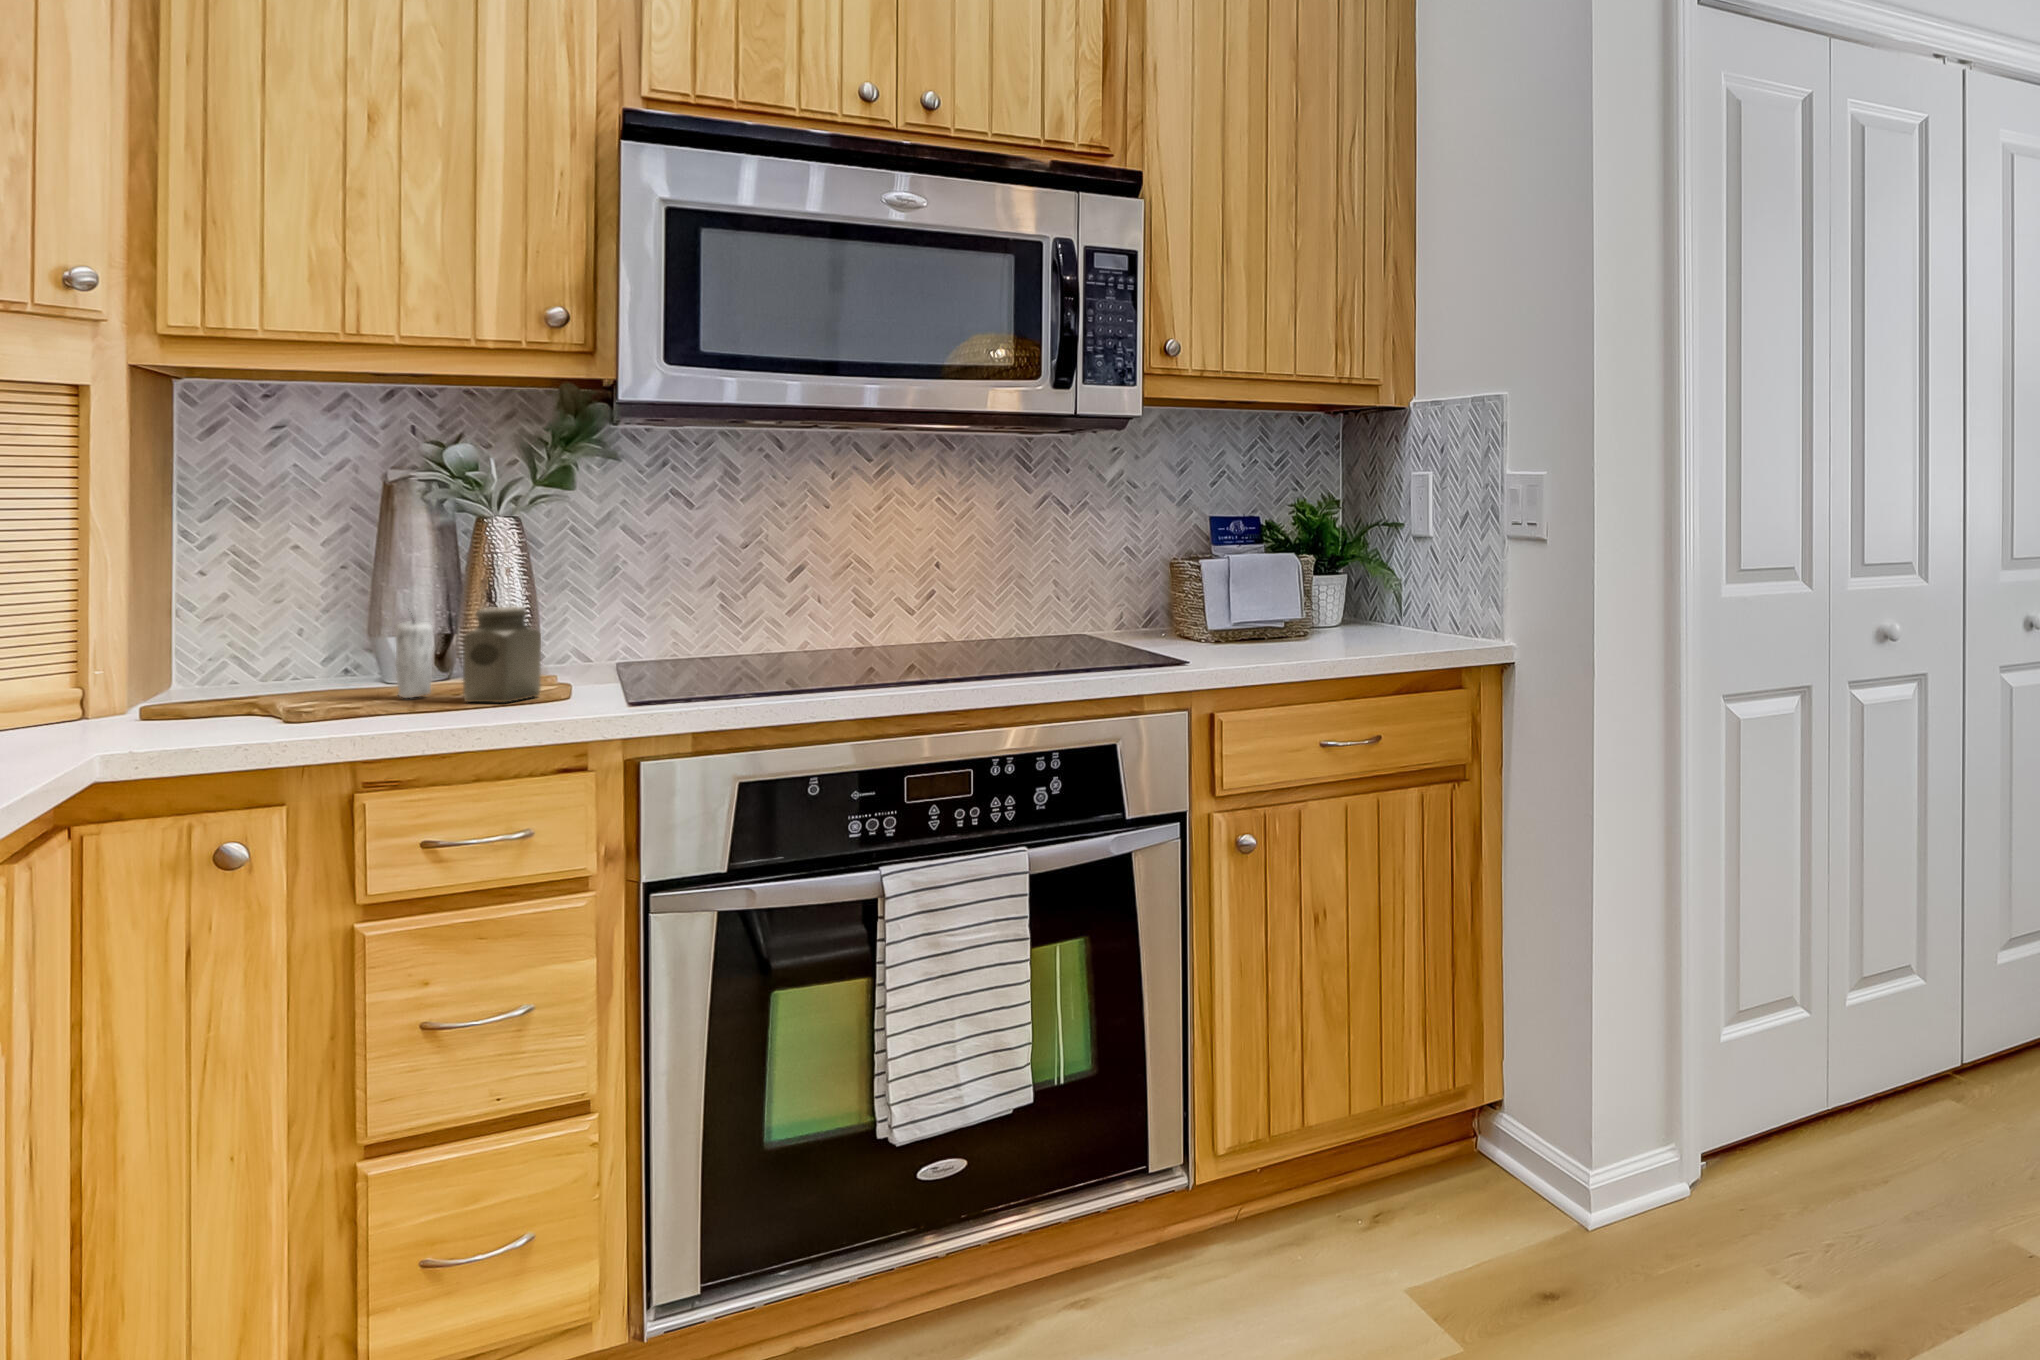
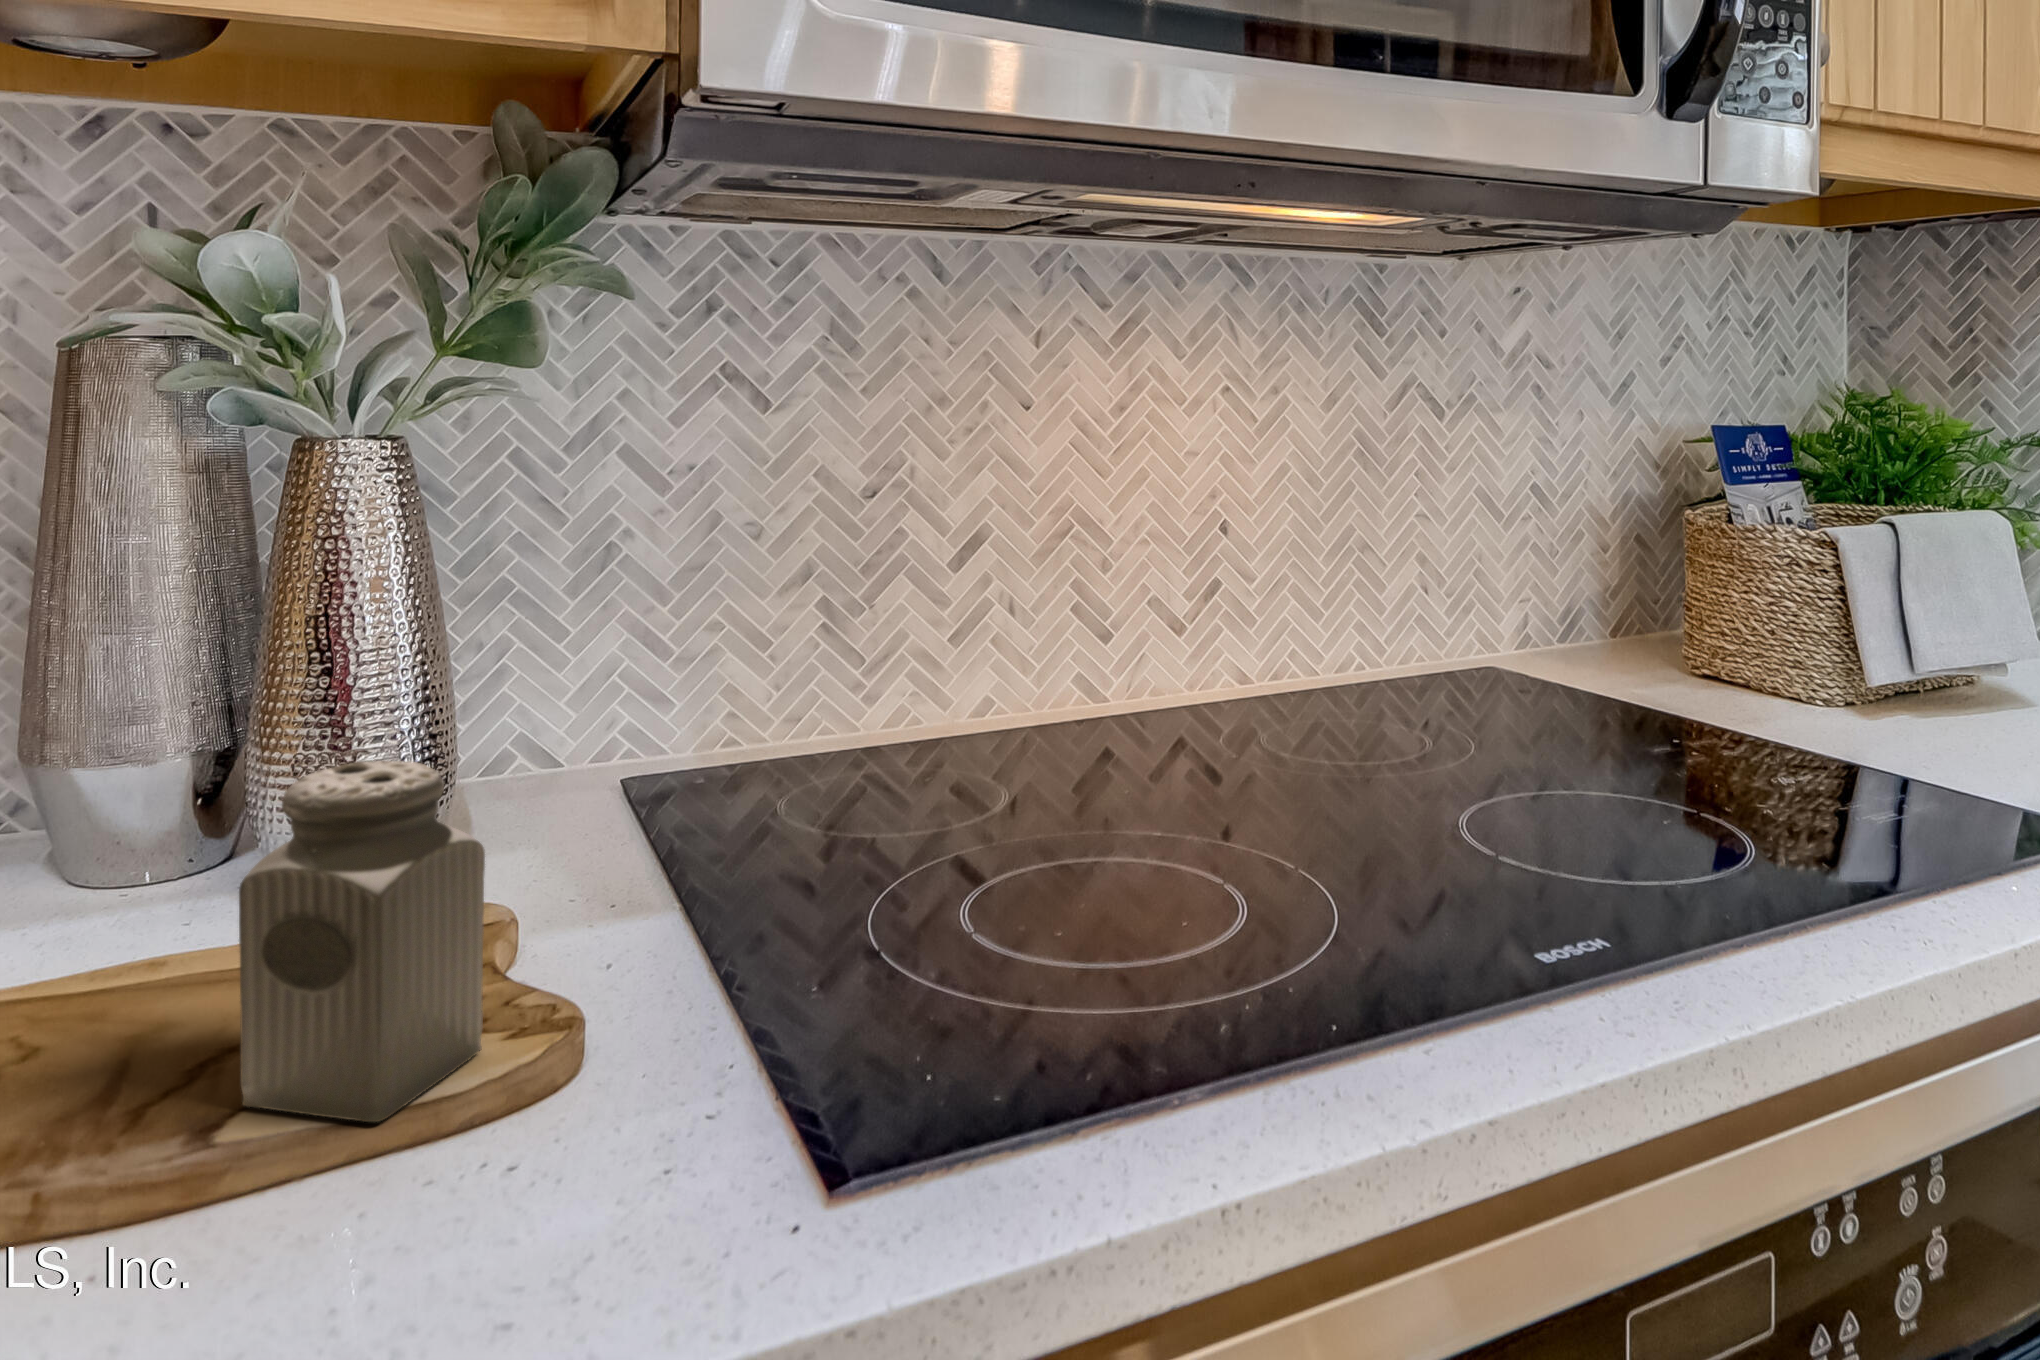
candle: present [395,613,433,698] -> none [32,755,156,1060]

